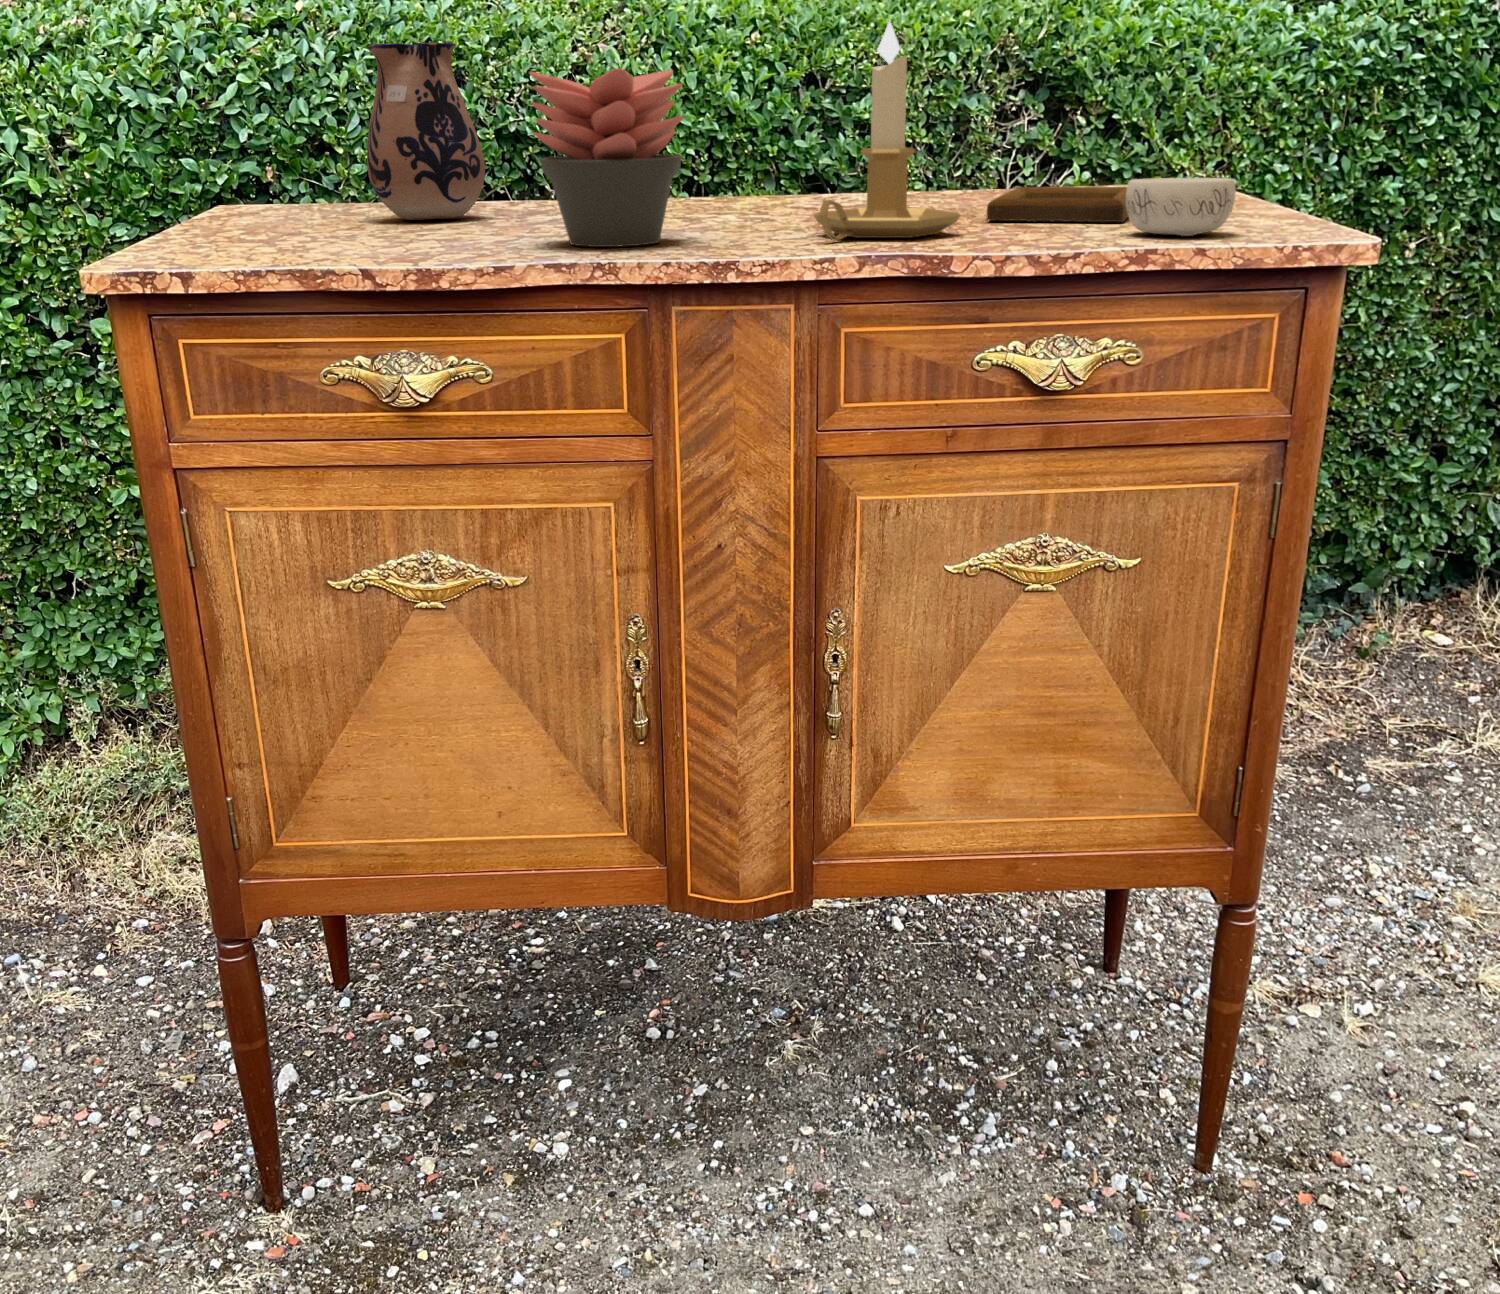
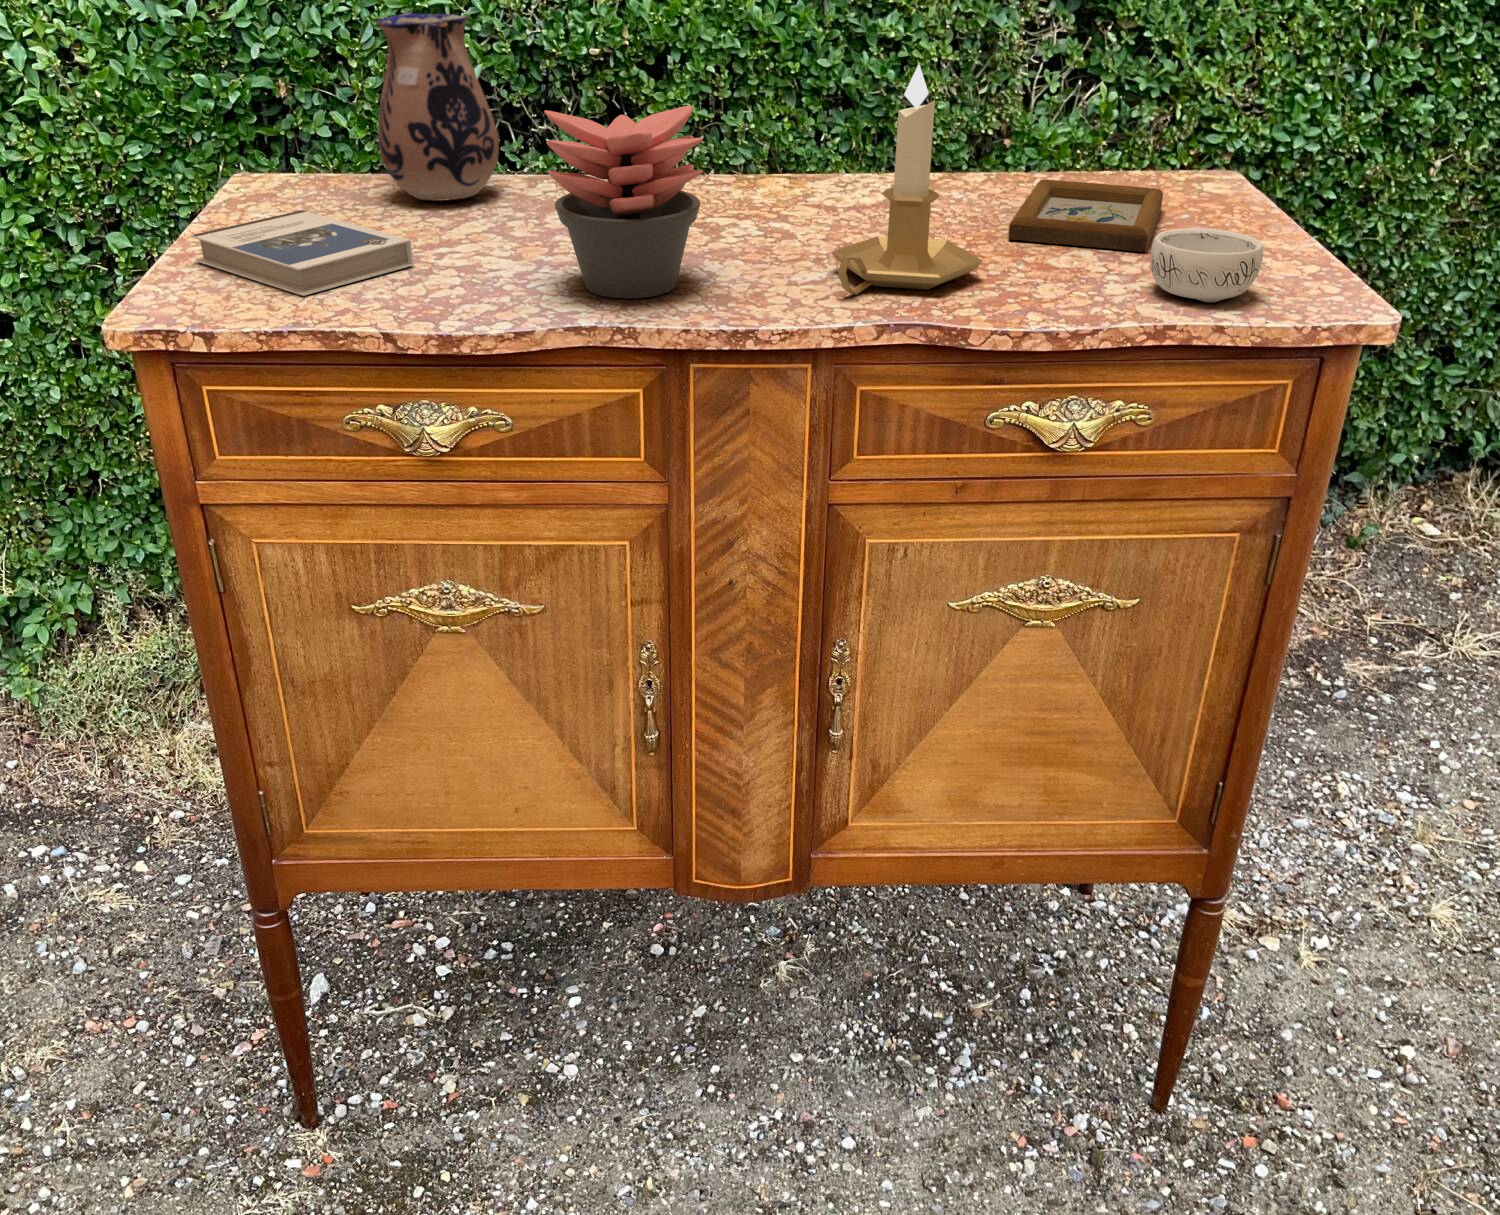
hardback book: none [180,208,400,253] -> present [191,210,414,296]

